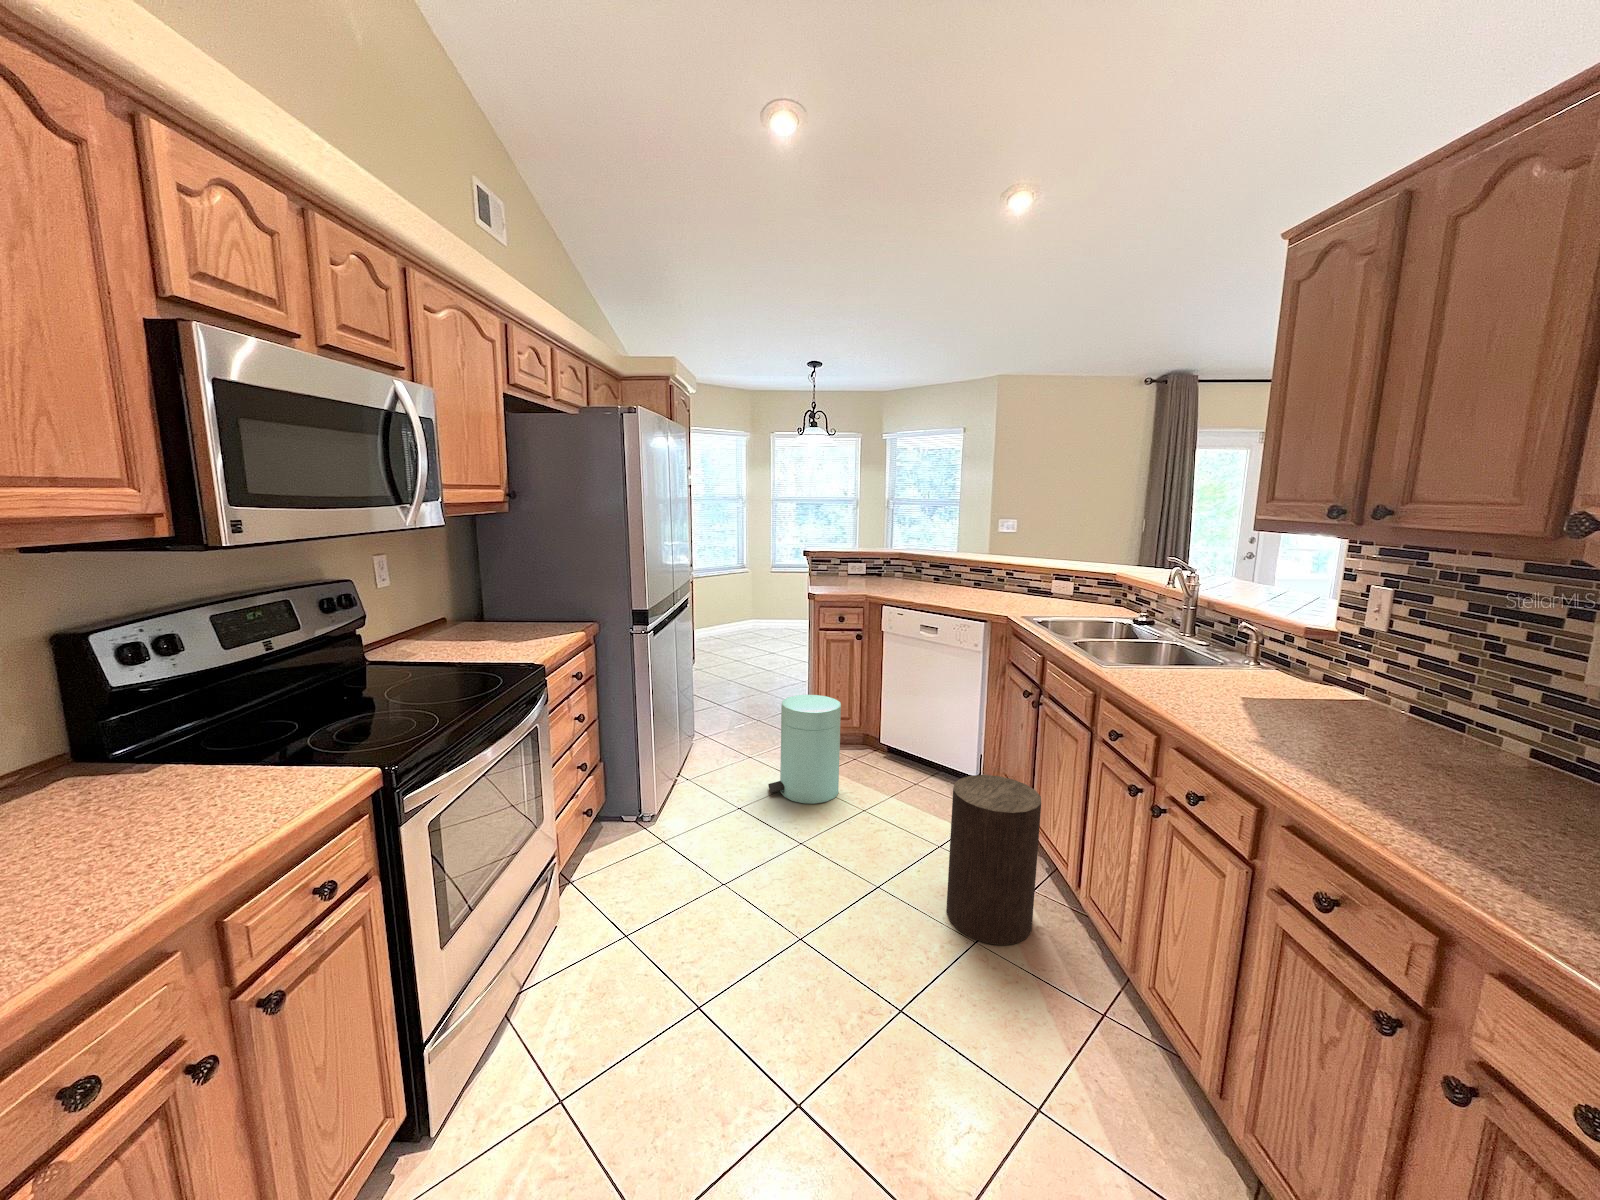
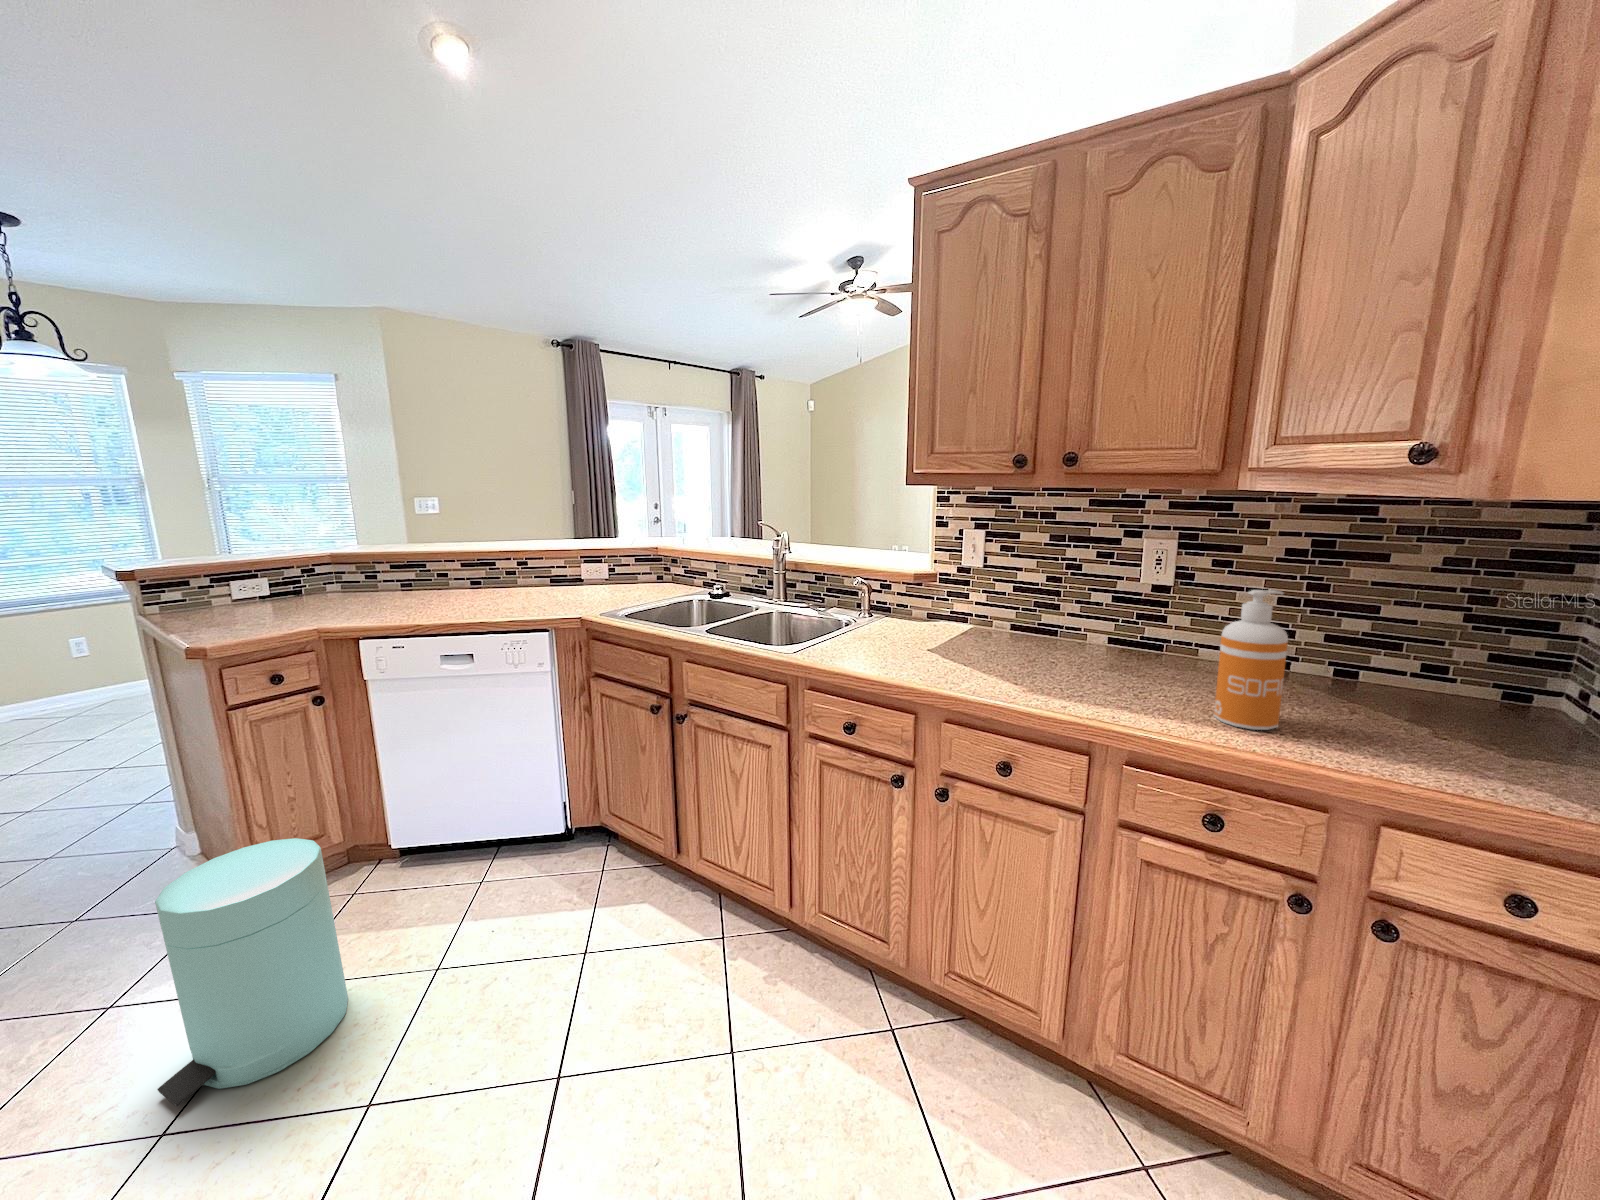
soap dispenser: none [1454,682,1573,850] -> present [1214,590,1288,730]
stool: present [946,775,1041,945] -> none [640,837,769,1093]

